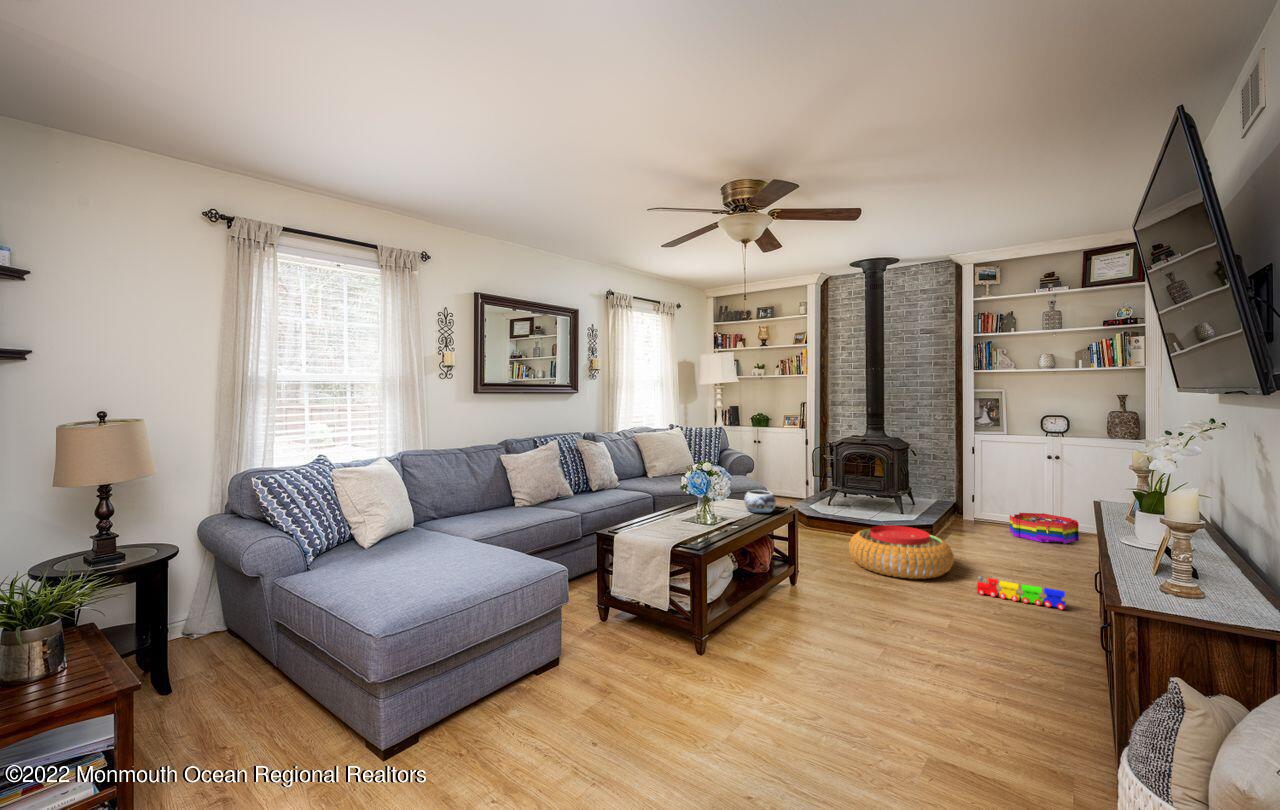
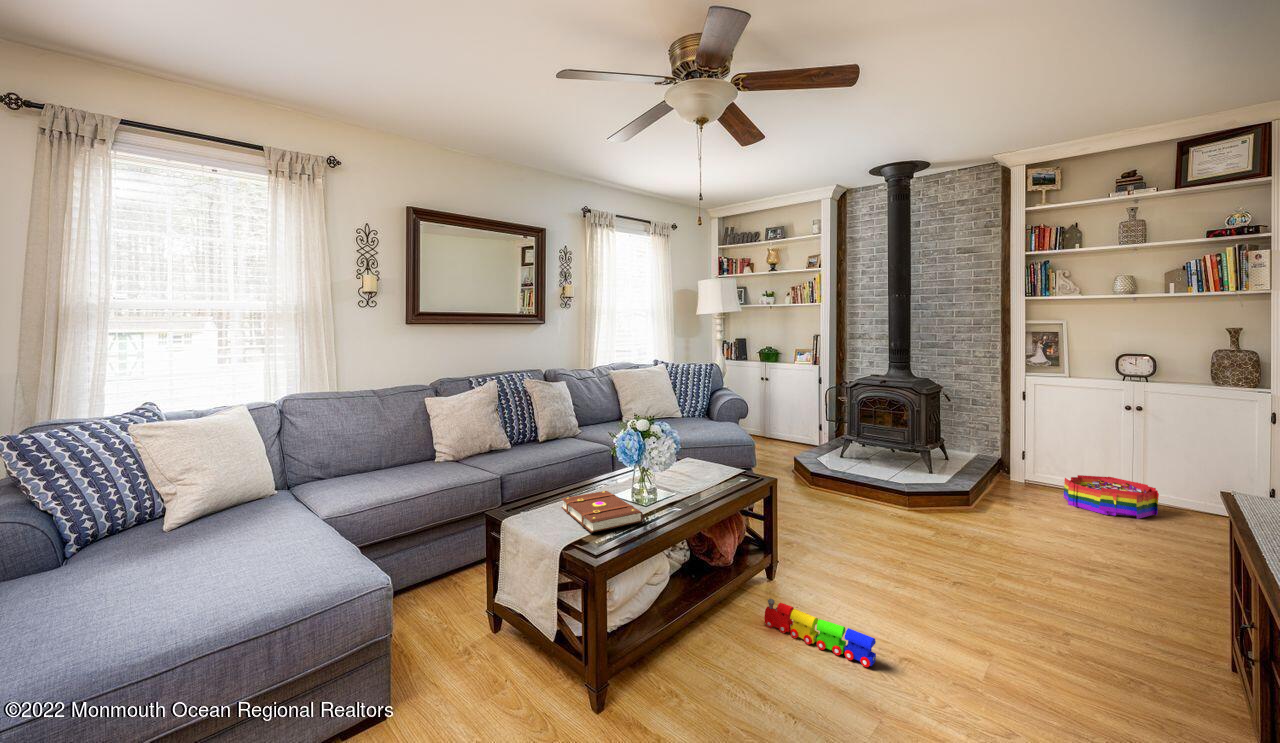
decorative bowl: present [744,490,776,513] -> none [702,452,742,483]
book: none [652,518,719,543] -> present [561,491,643,533]
pouf: present [849,525,954,579] -> none [849,493,986,568]
toy train: present [977,576,1066,610] -> present [765,599,876,667]

